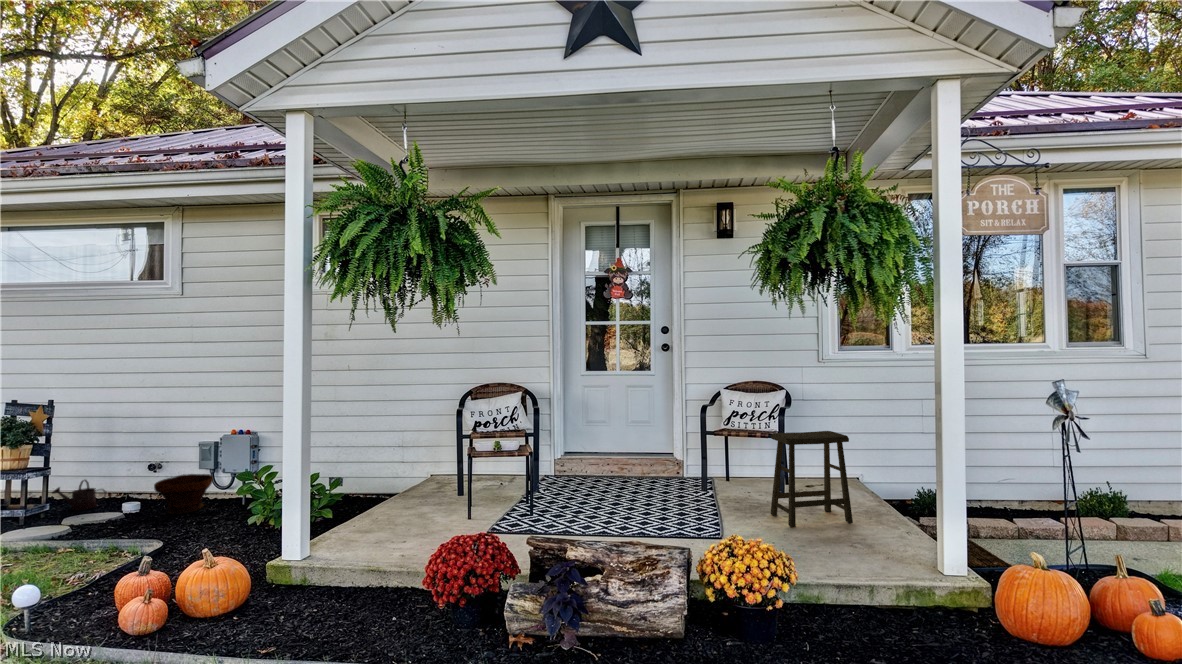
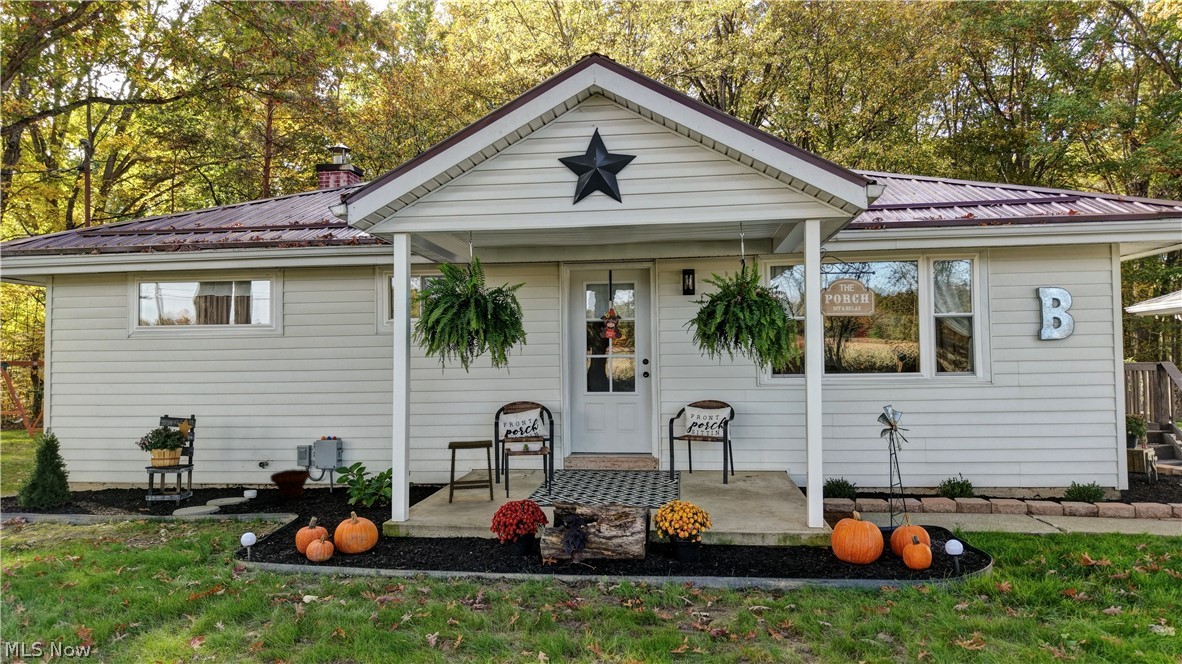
footstool: present [771,431,853,527] -> present [448,440,493,503]
watering can: present [52,480,106,510] -> none [192,473,230,496]

